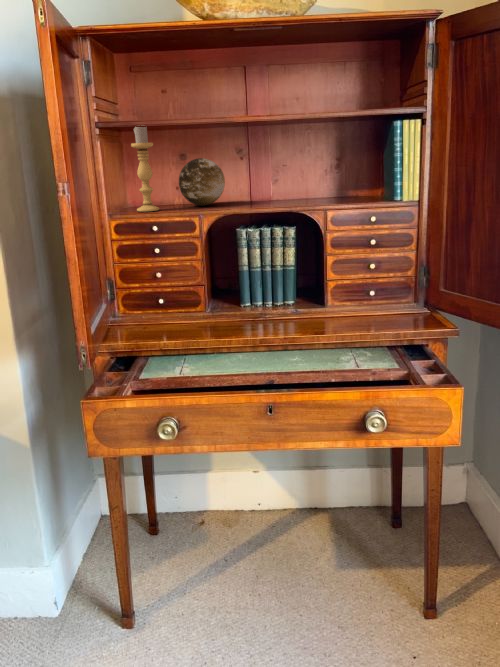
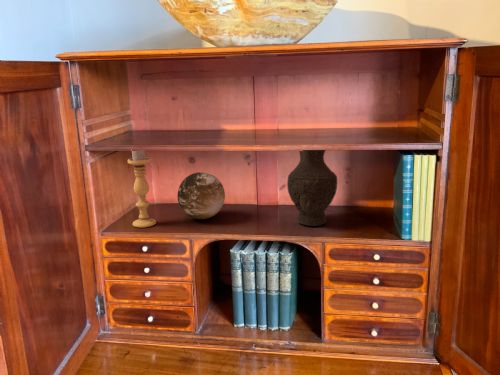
decorative vase: none [286,117,333,202] -> present [287,150,337,226]

